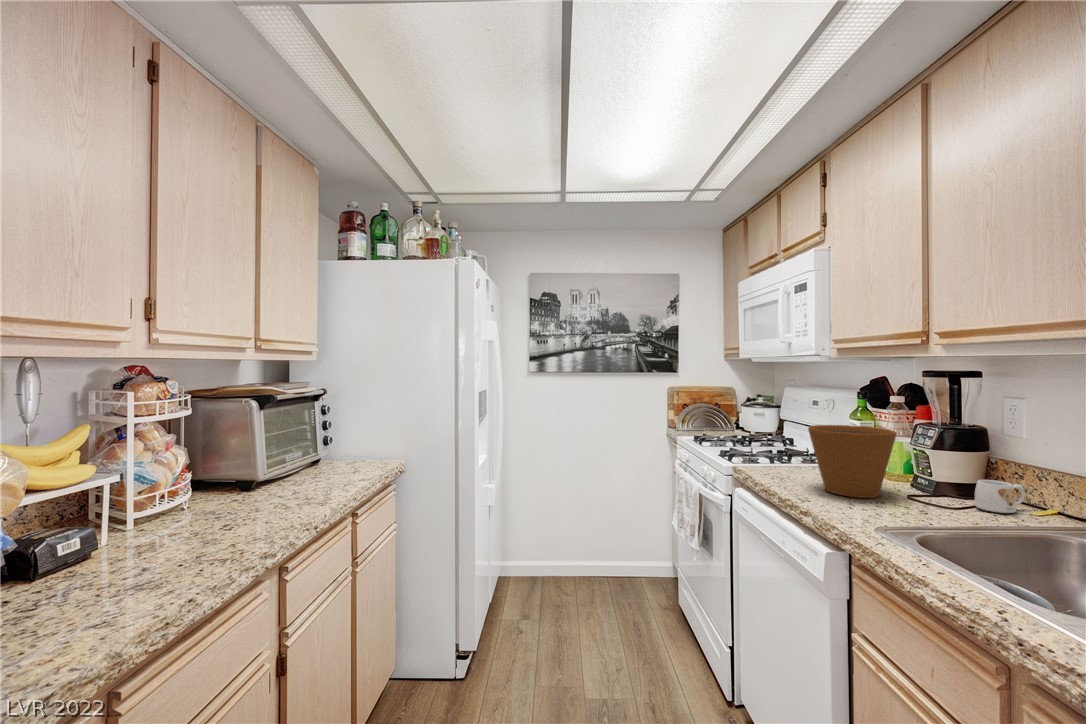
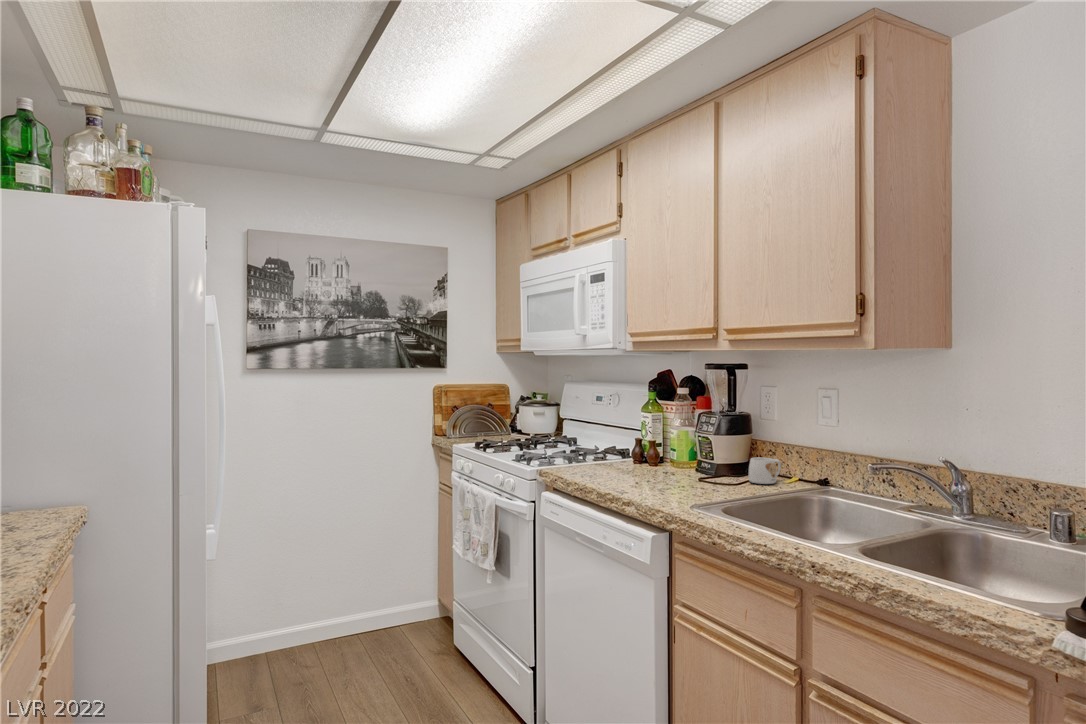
flower pot: present [808,425,896,498] -> none [618,417,692,485]

